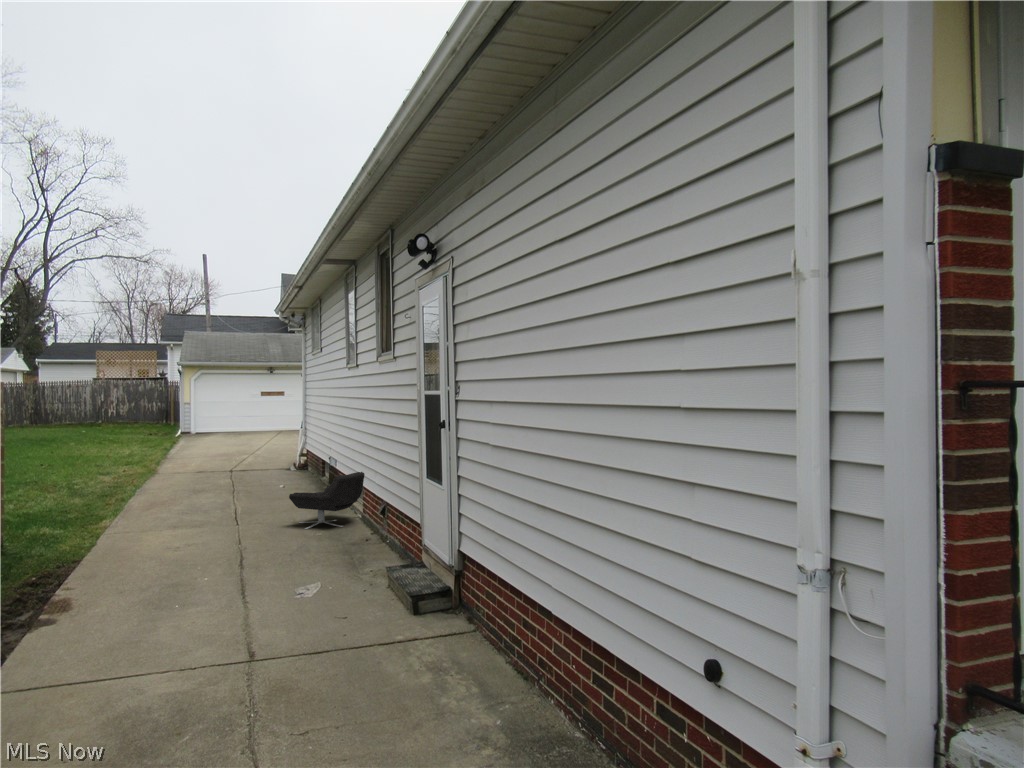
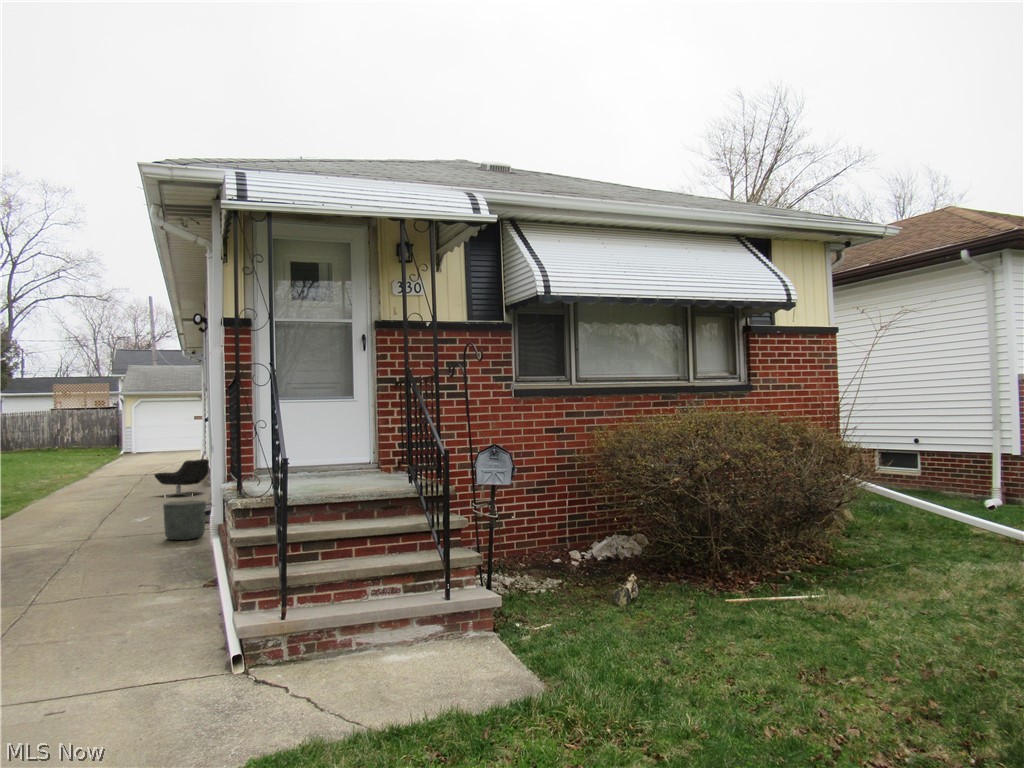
planter: none [445,610,528,712] -> present [163,500,206,540]

